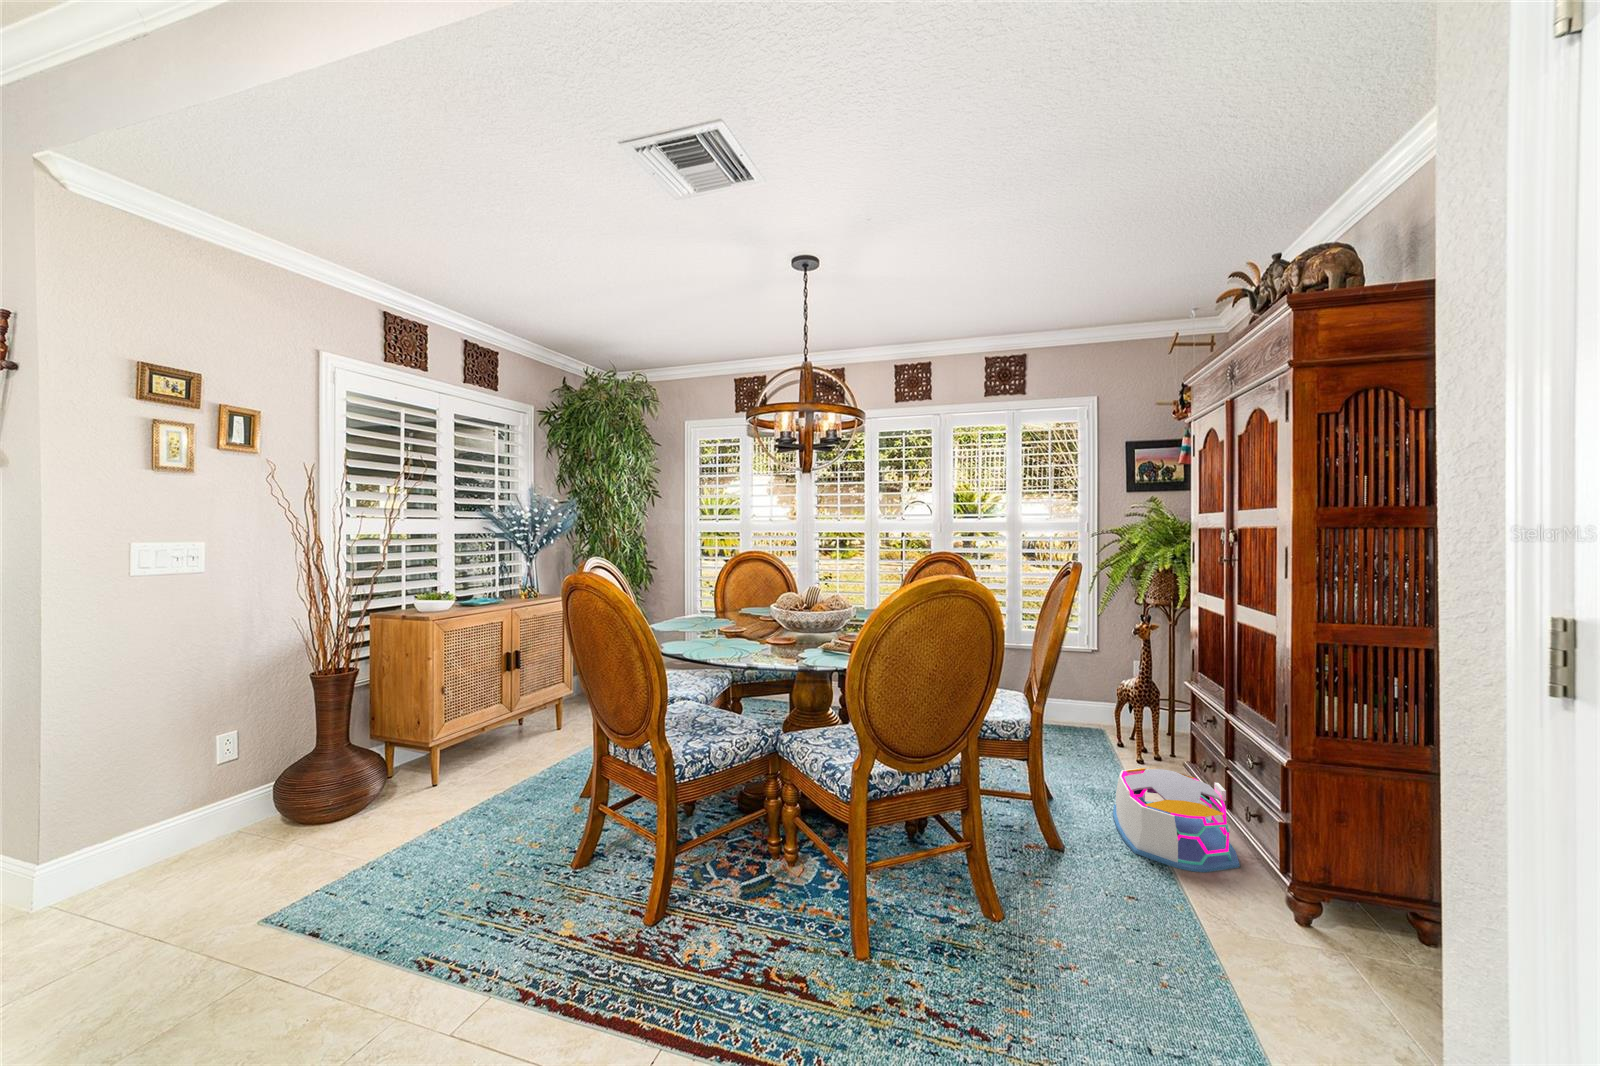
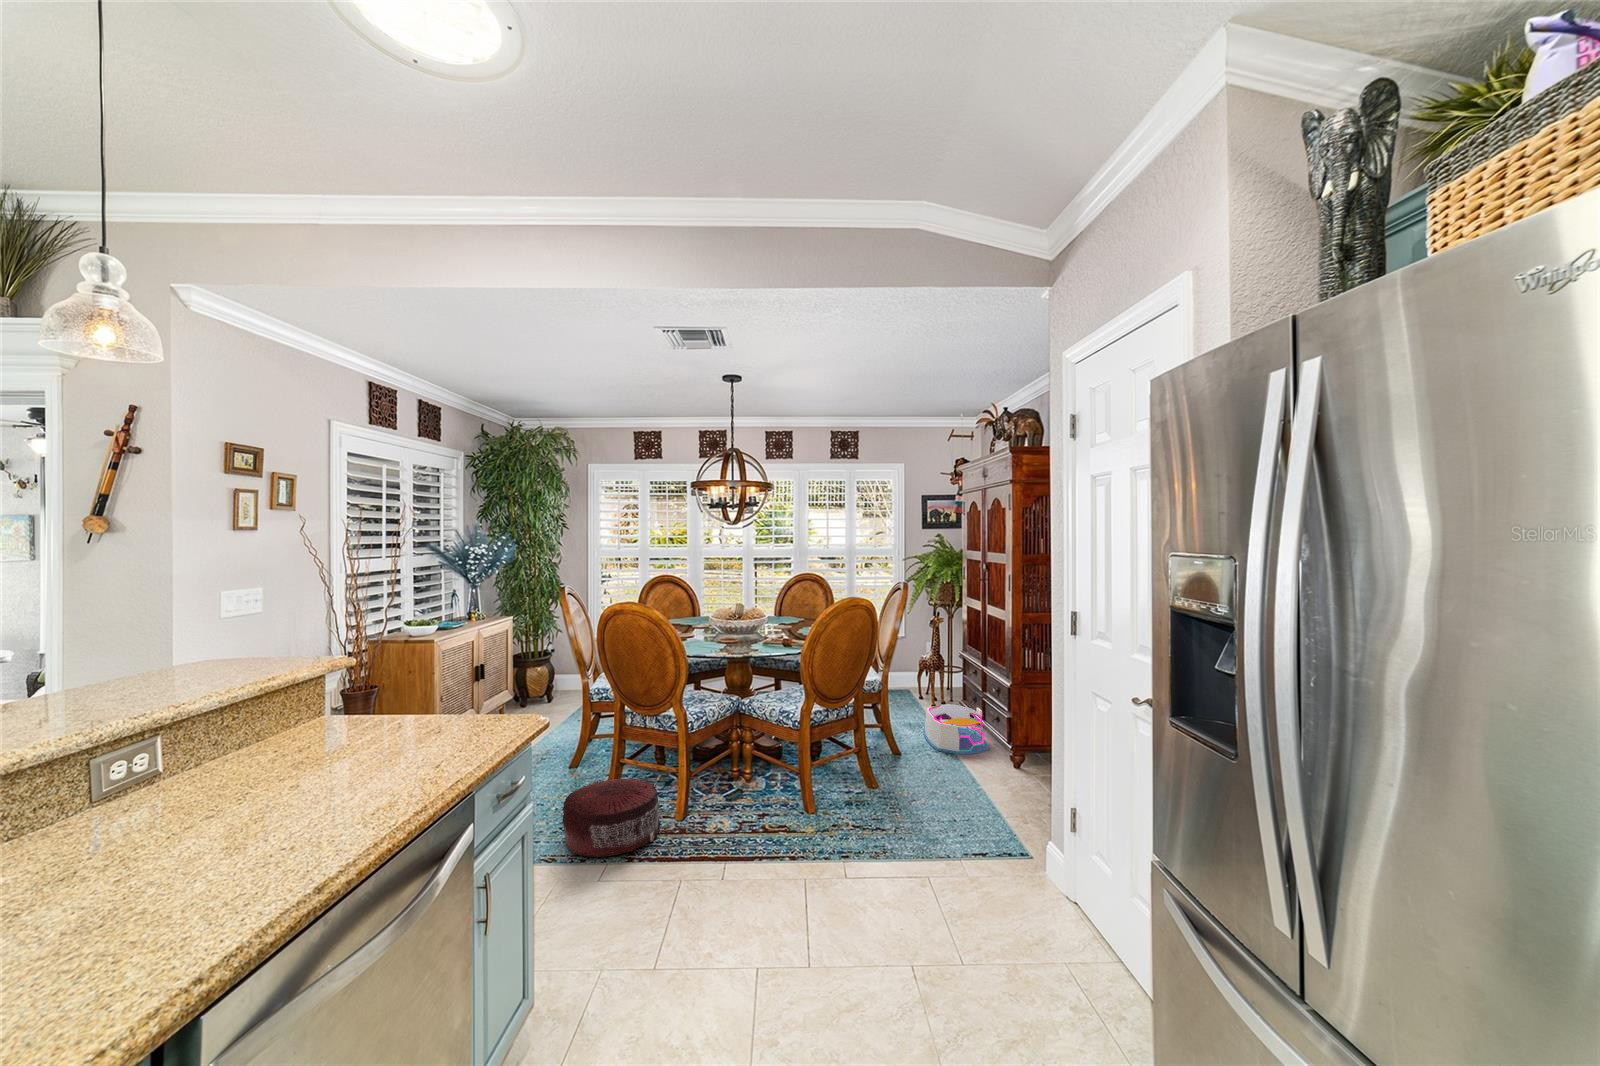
pouf: none [432,846,600,999] -> present [562,777,661,857]

